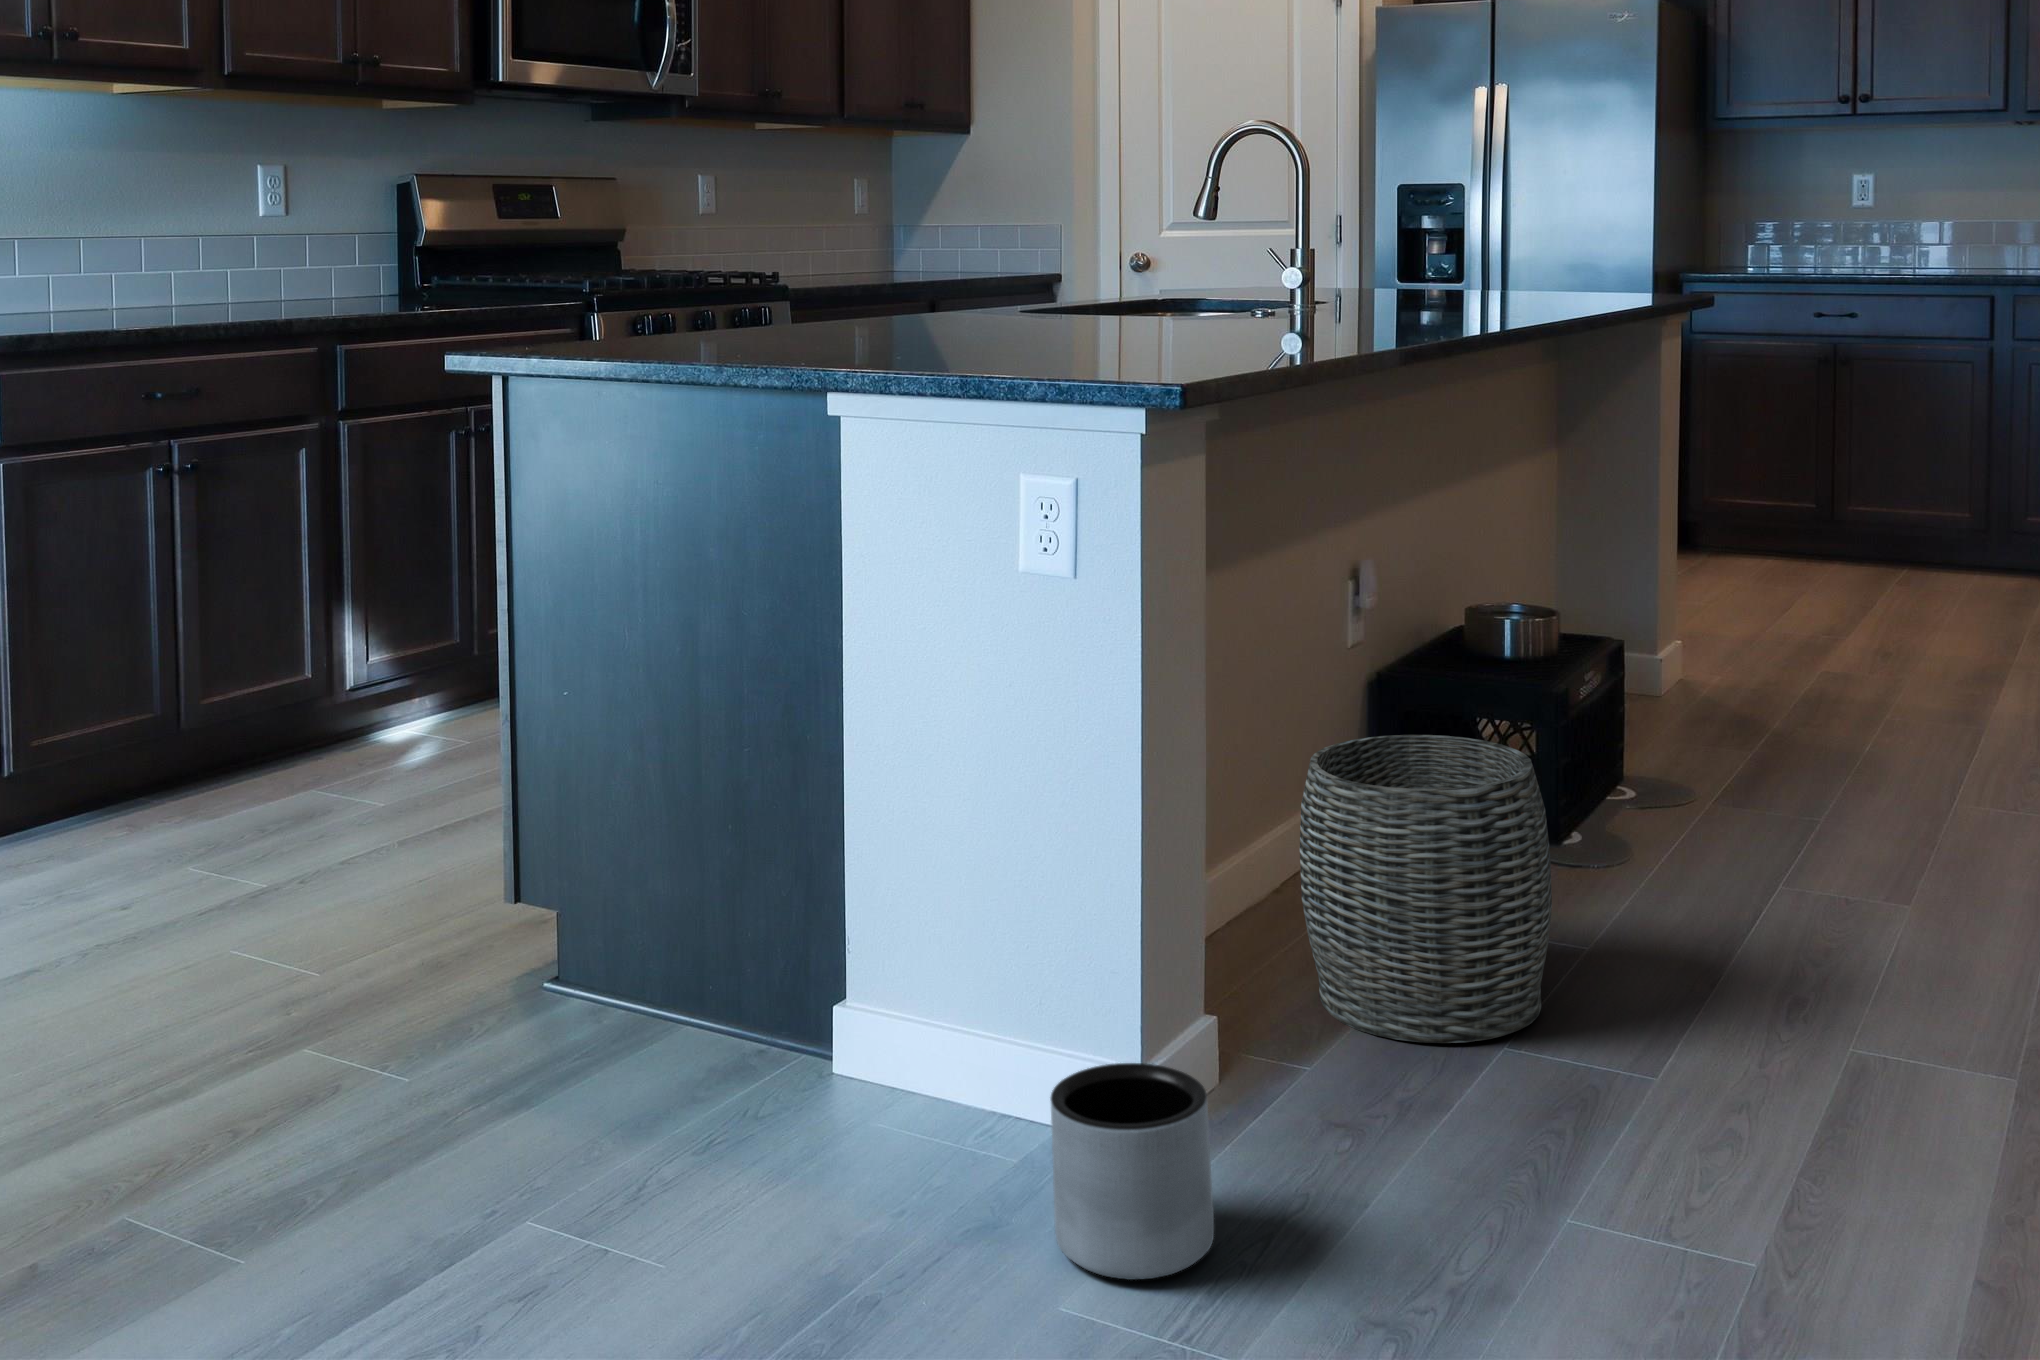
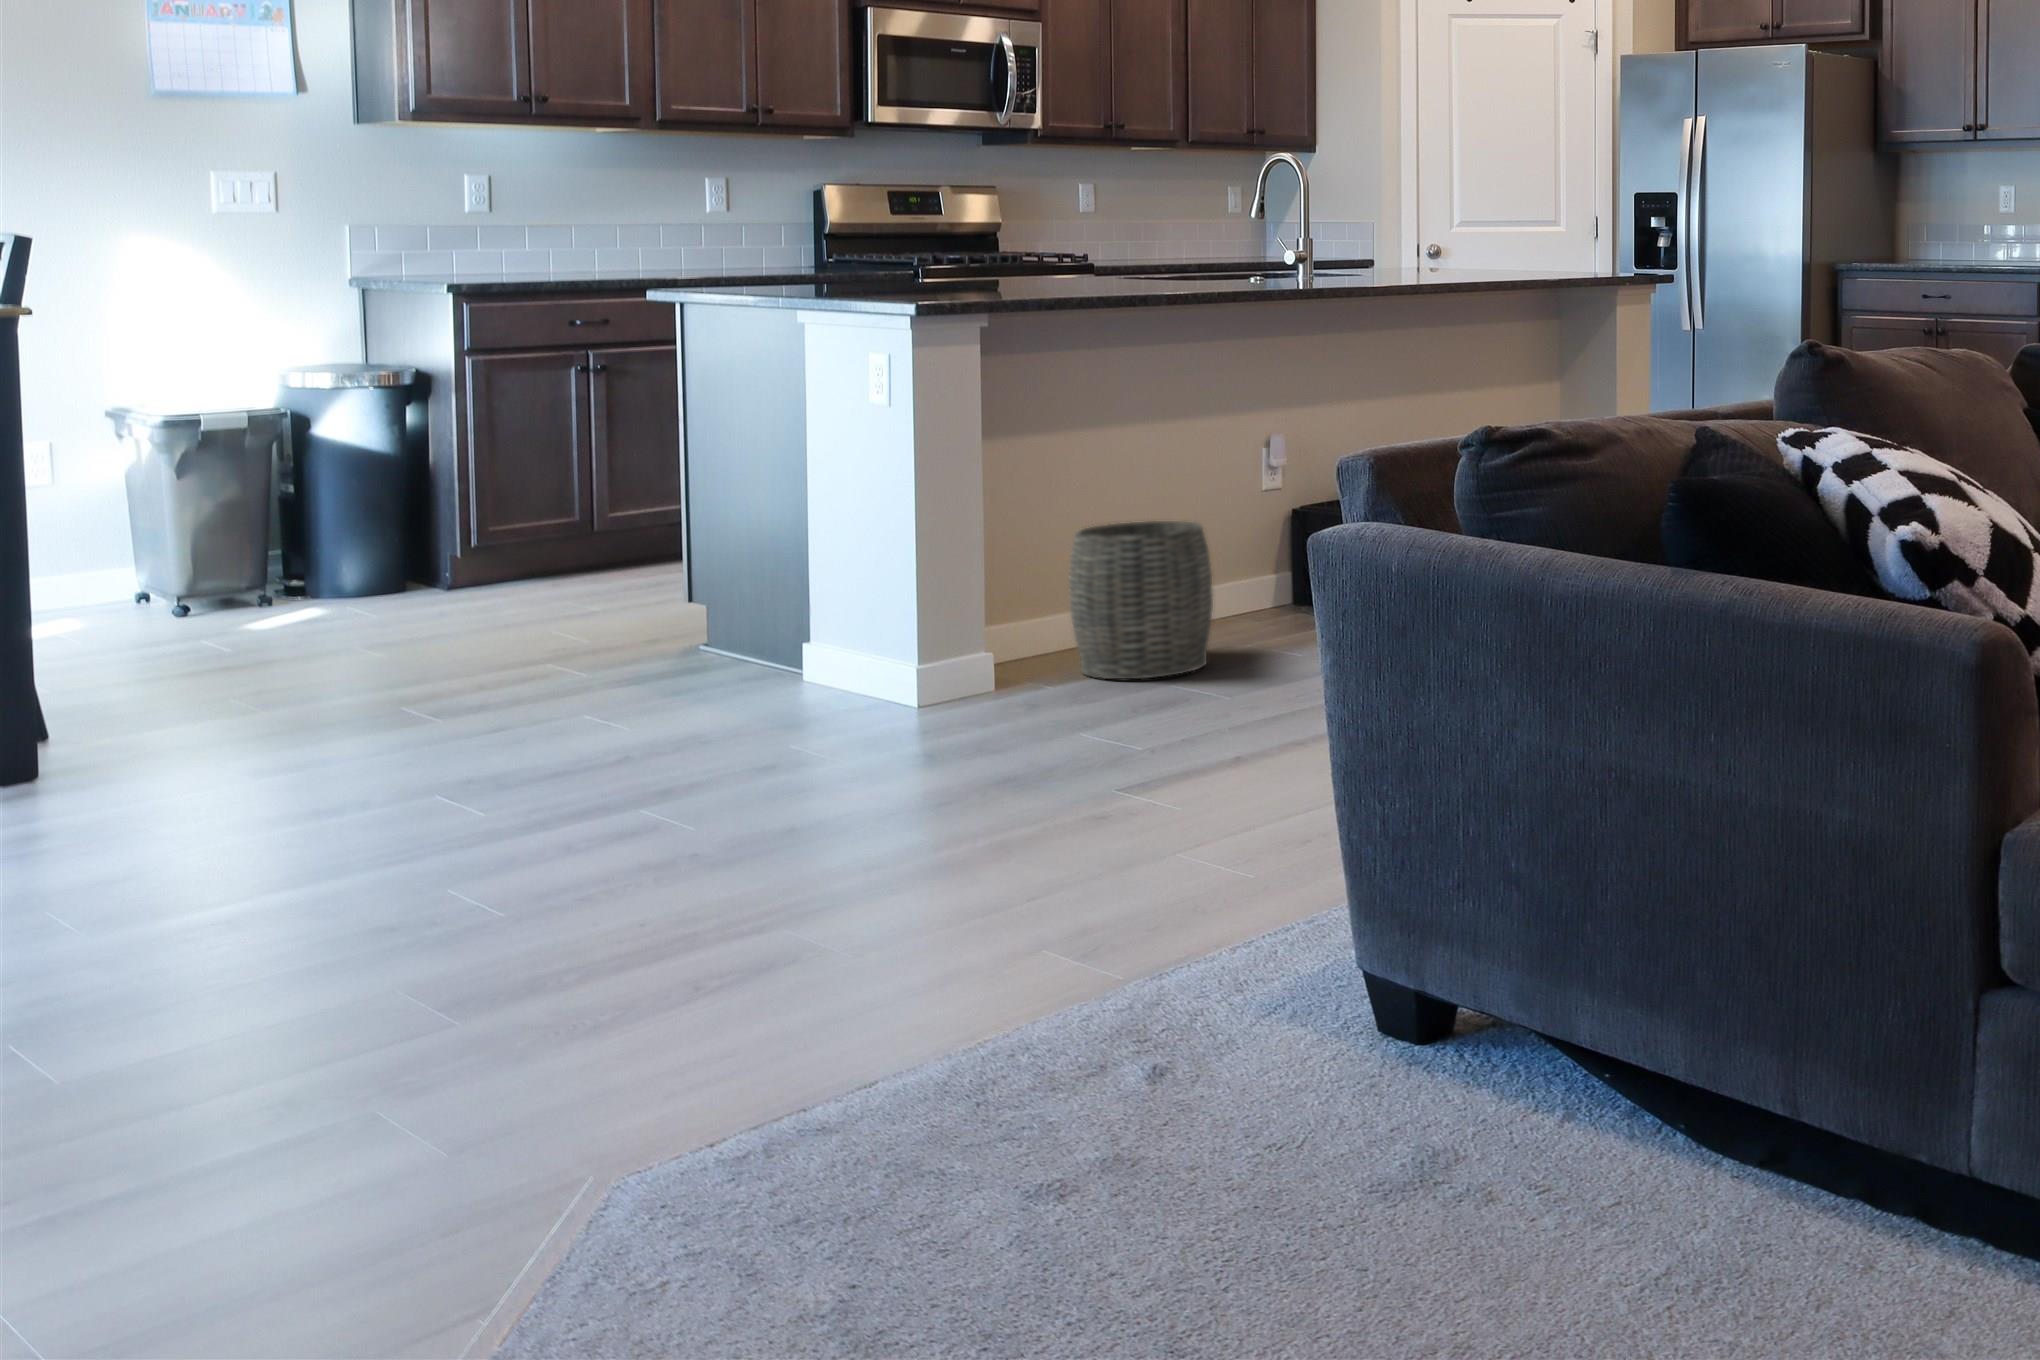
planter: present [1050,1063,1214,1280] -> none [791,644,877,734]

